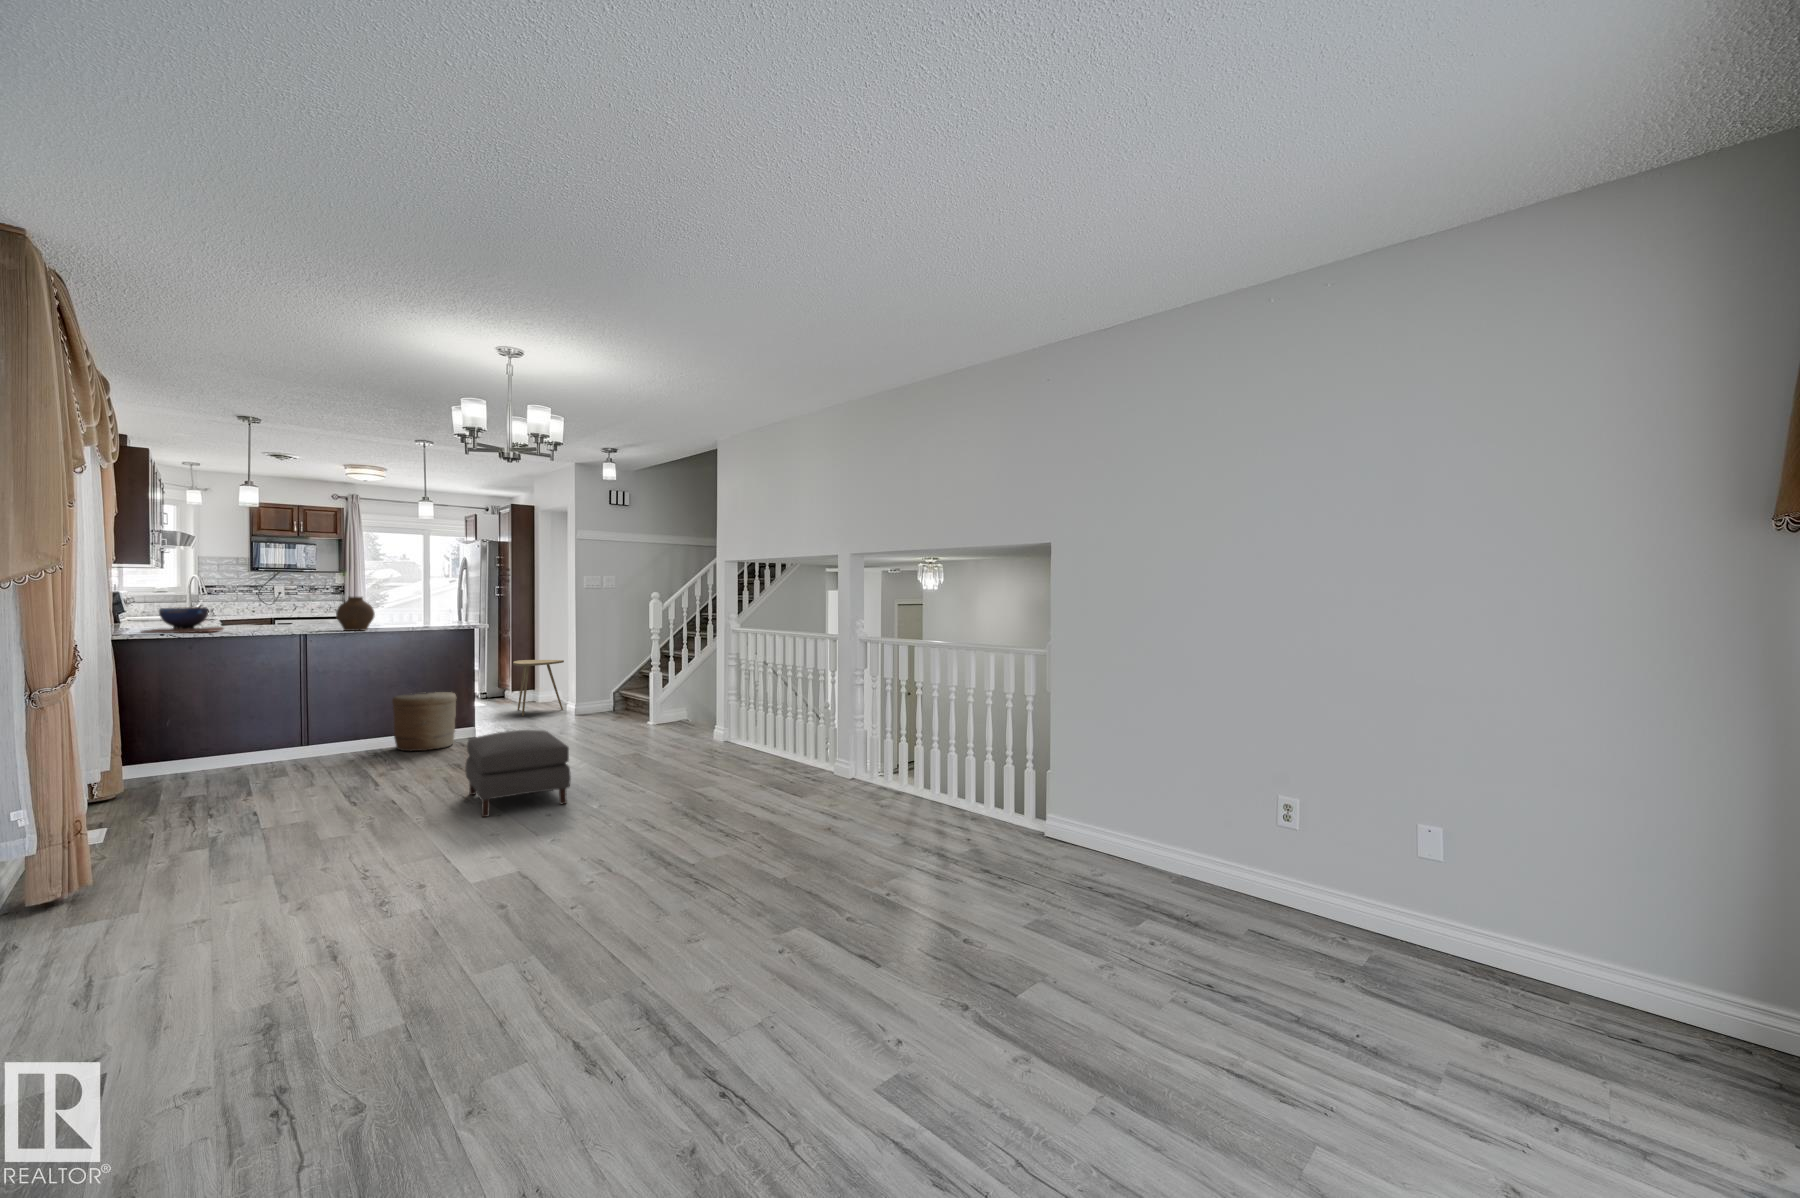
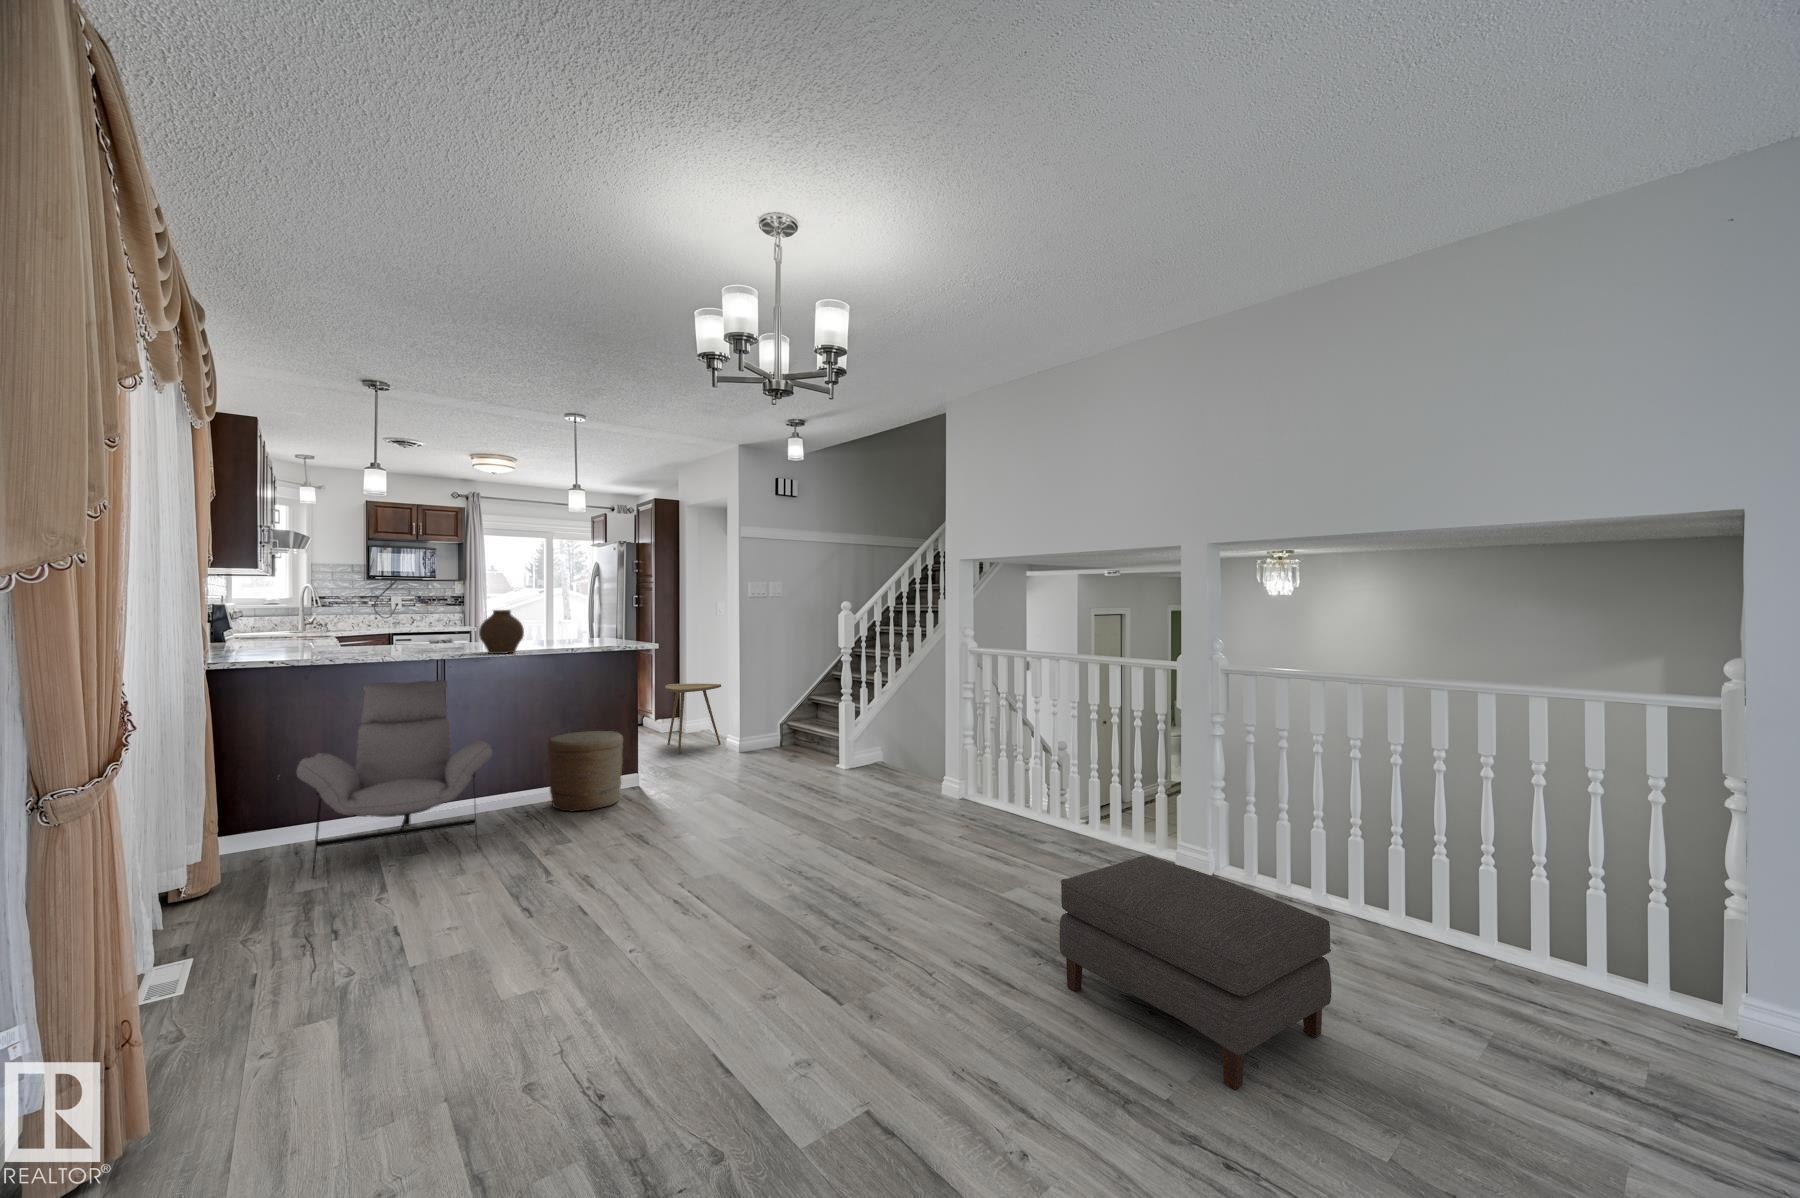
decorative bowl: present [141,607,223,633] -> none [244,625,346,661]
lounge chair: none [182,650,339,789] -> present [297,680,492,878]
ottoman: present [465,730,571,817] -> present [1060,855,1332,1089]

